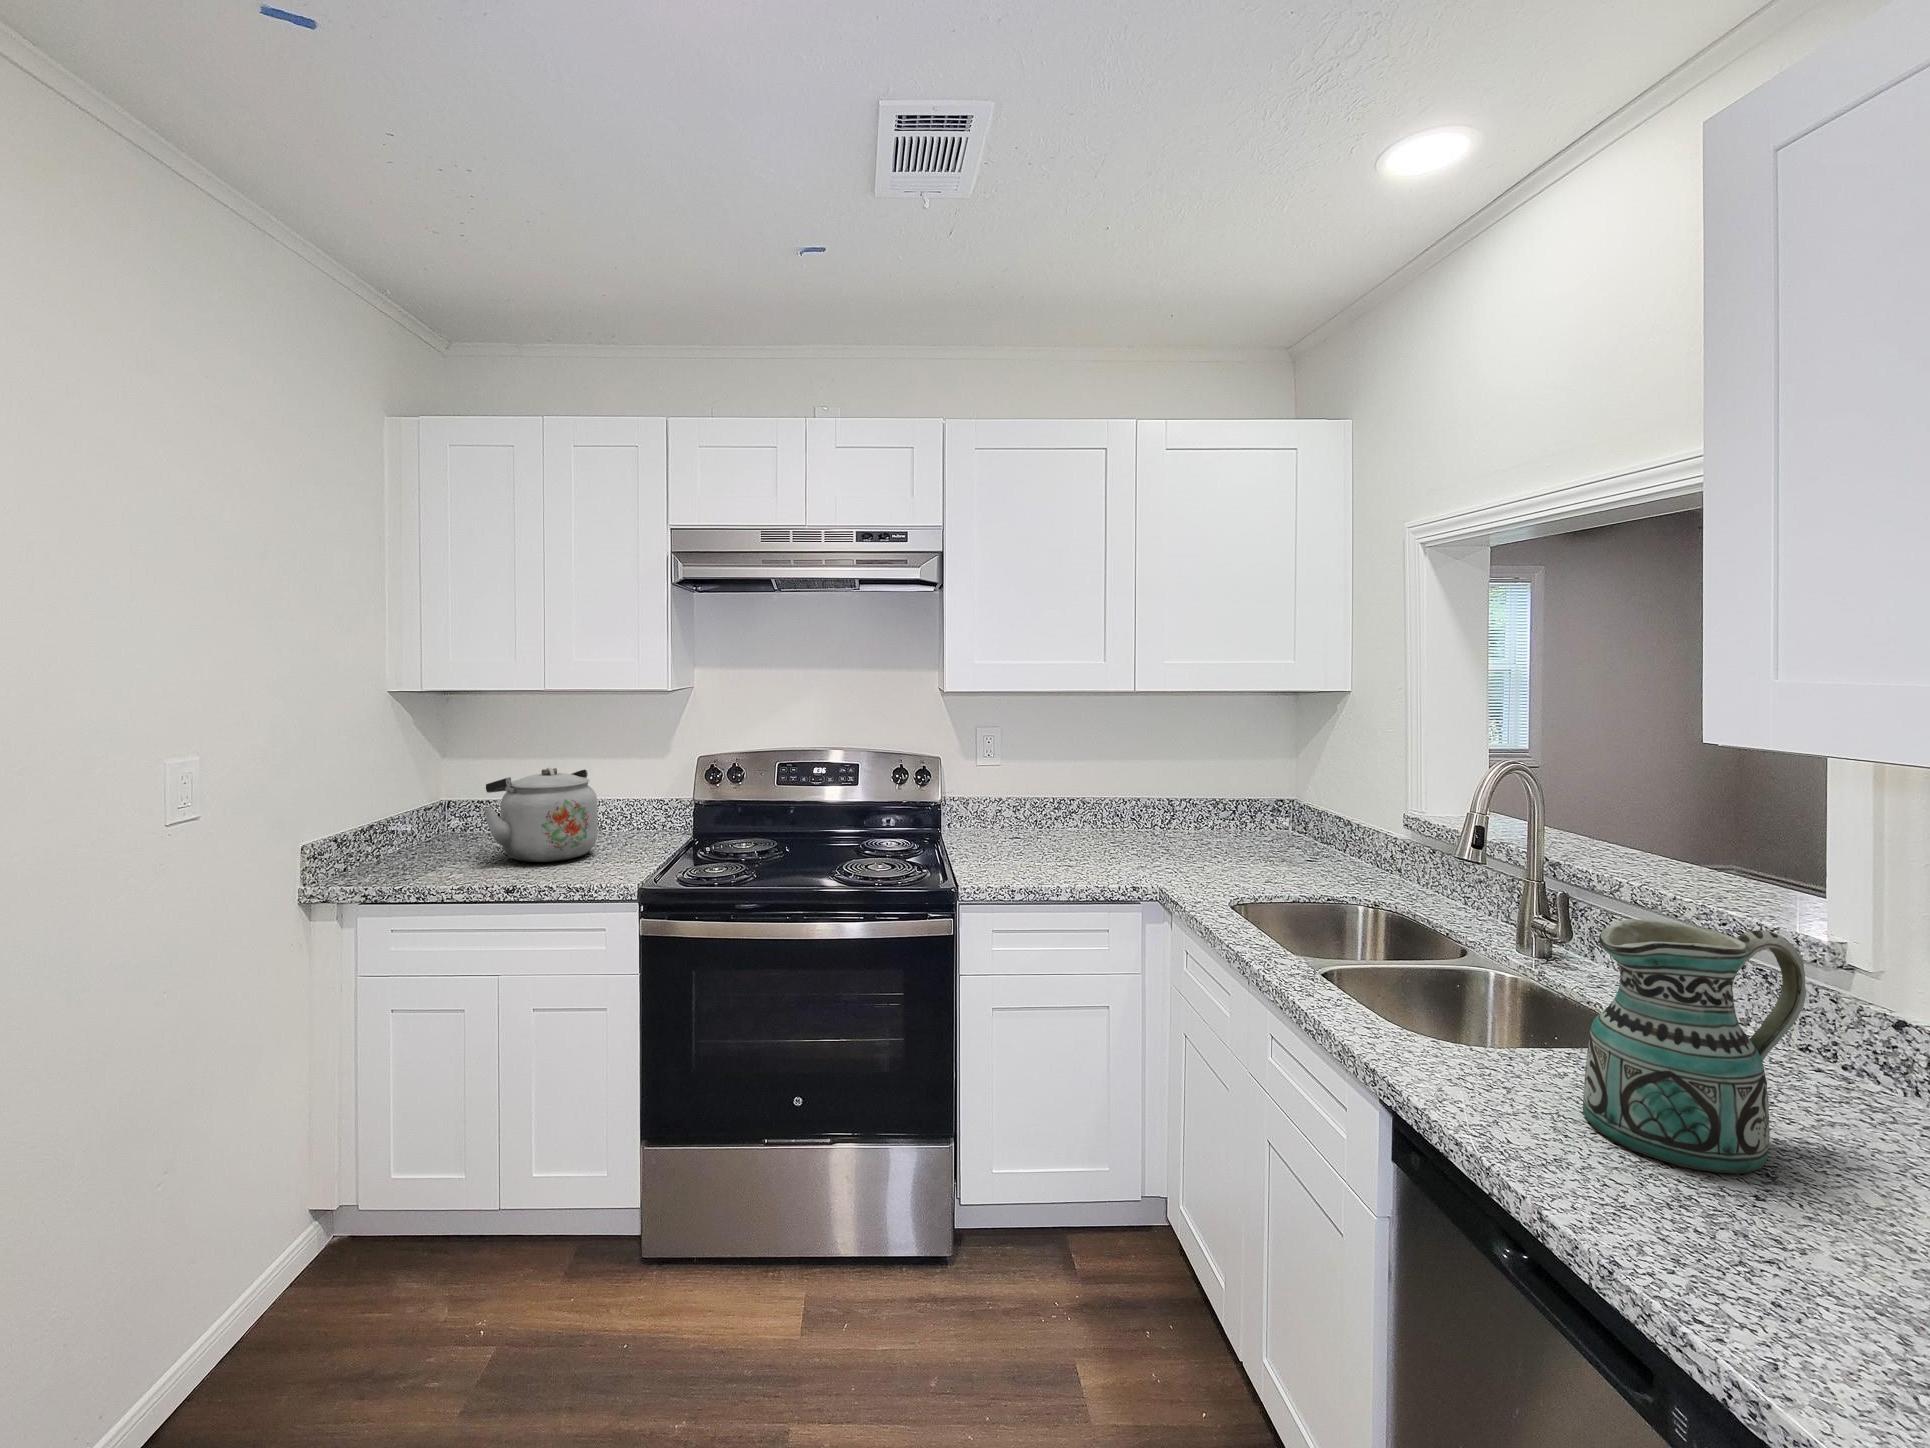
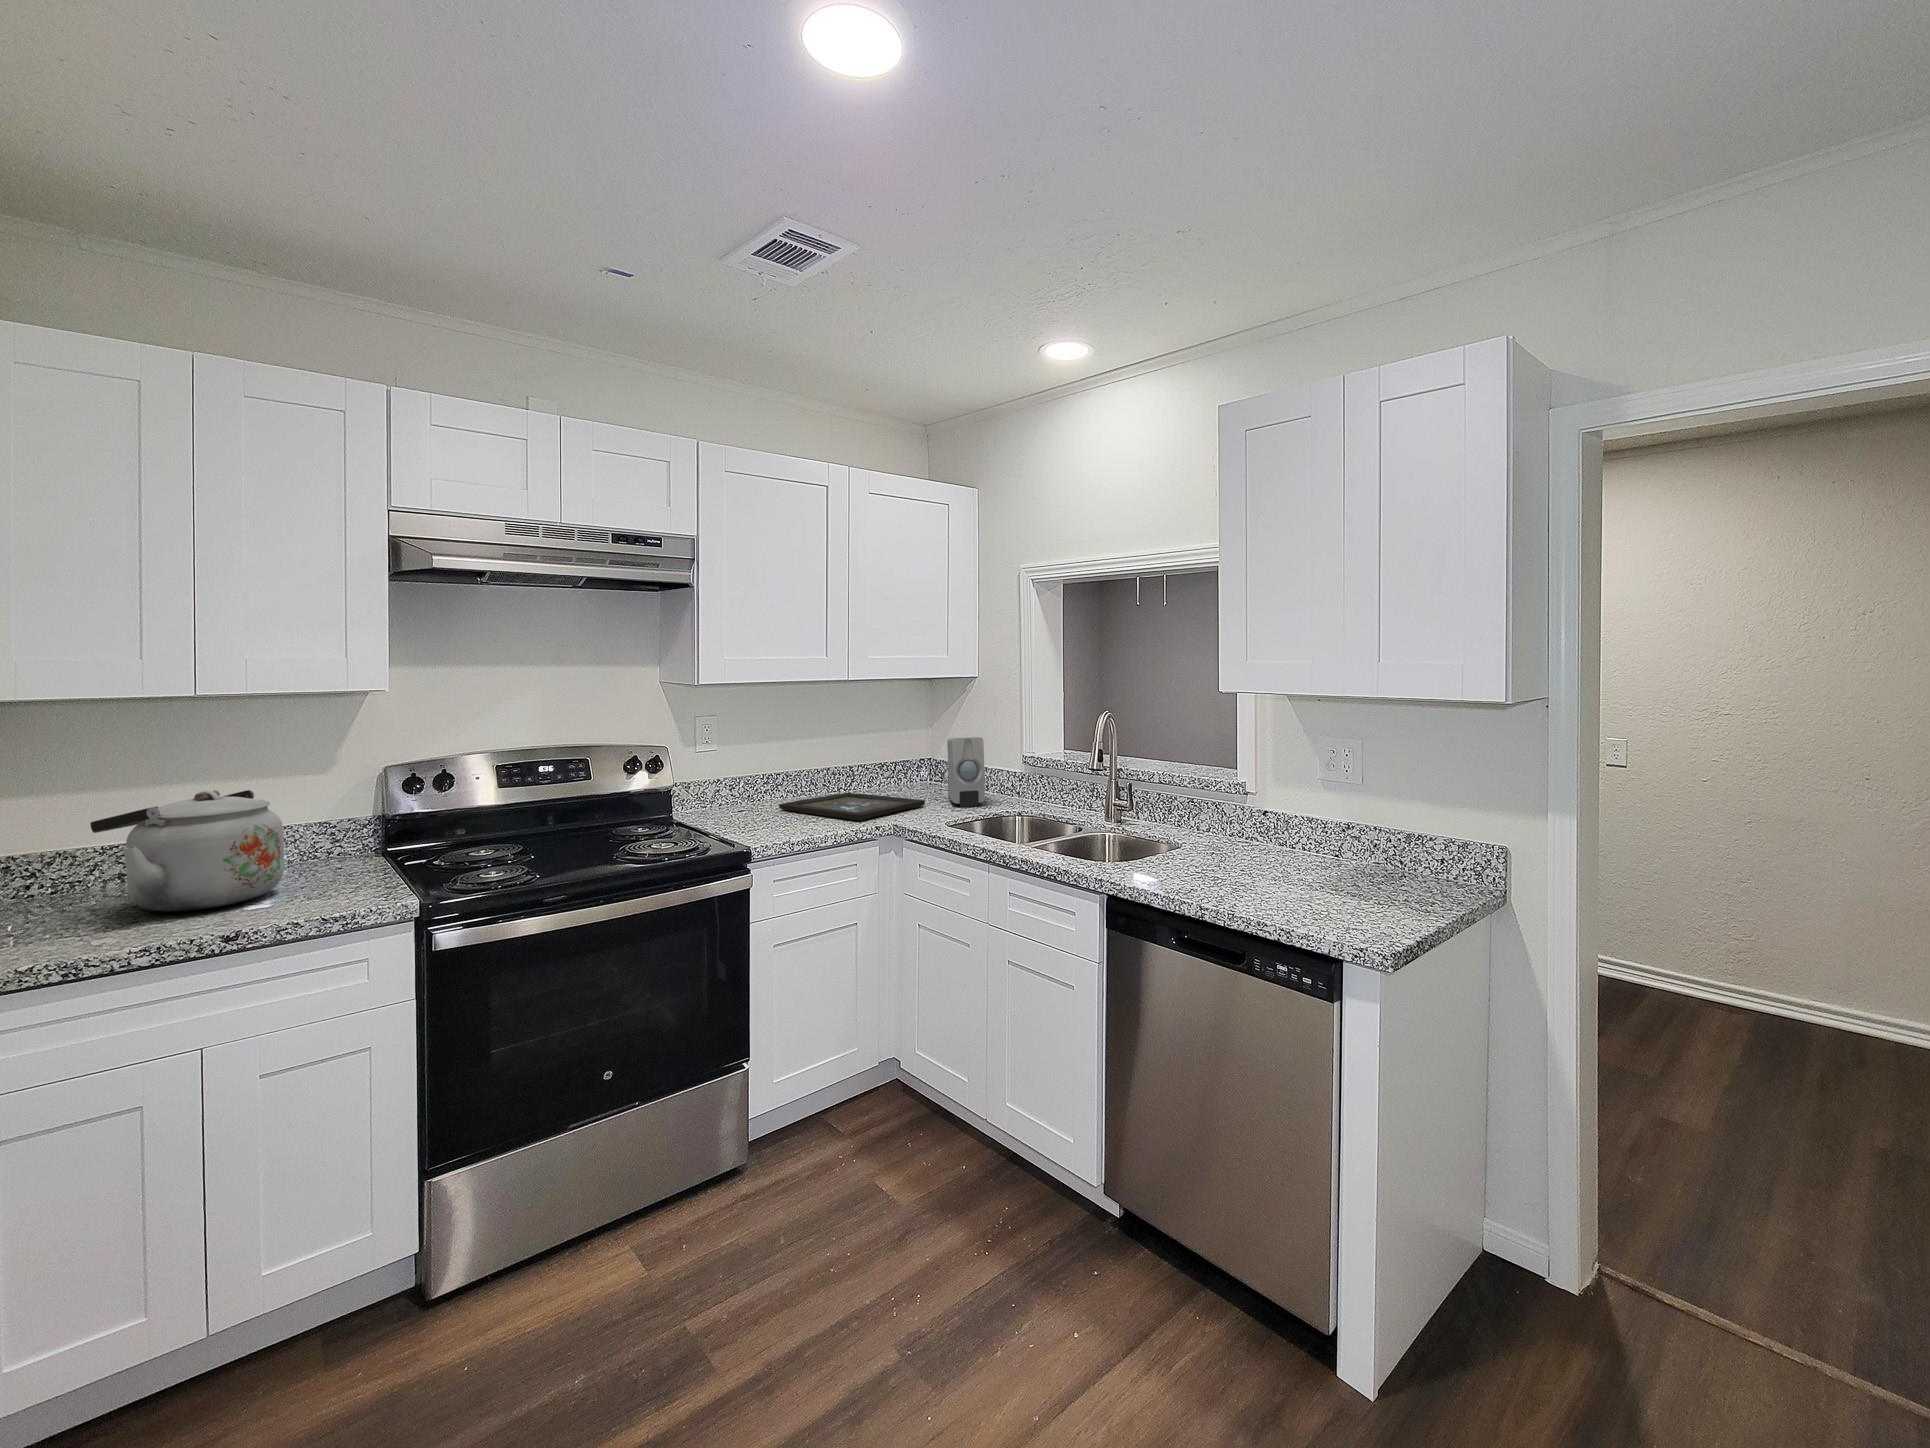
soap dispenser: none [1271,777,1327,878] -> present [947,737,985,807]
tray: none [1057,832,1235,872] -> present [779,793,925,821]
ceramic pitcher: present [1583,919,1806,1173] -> none [1217,774,1287,885]

